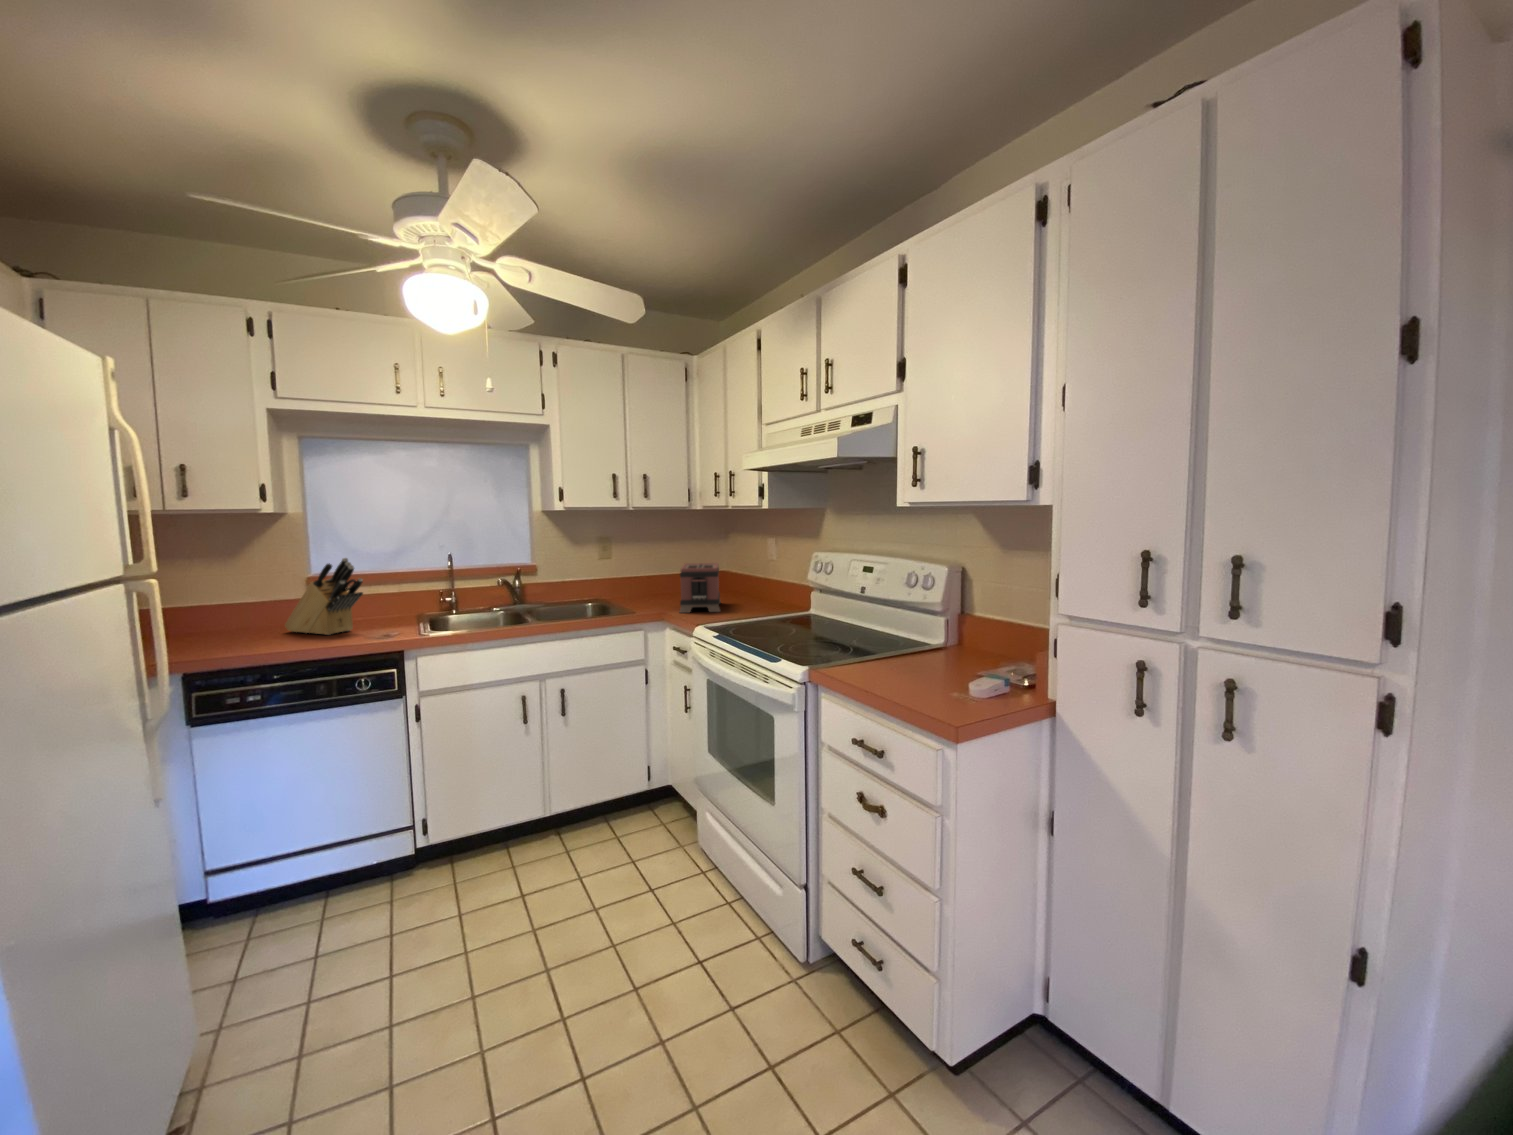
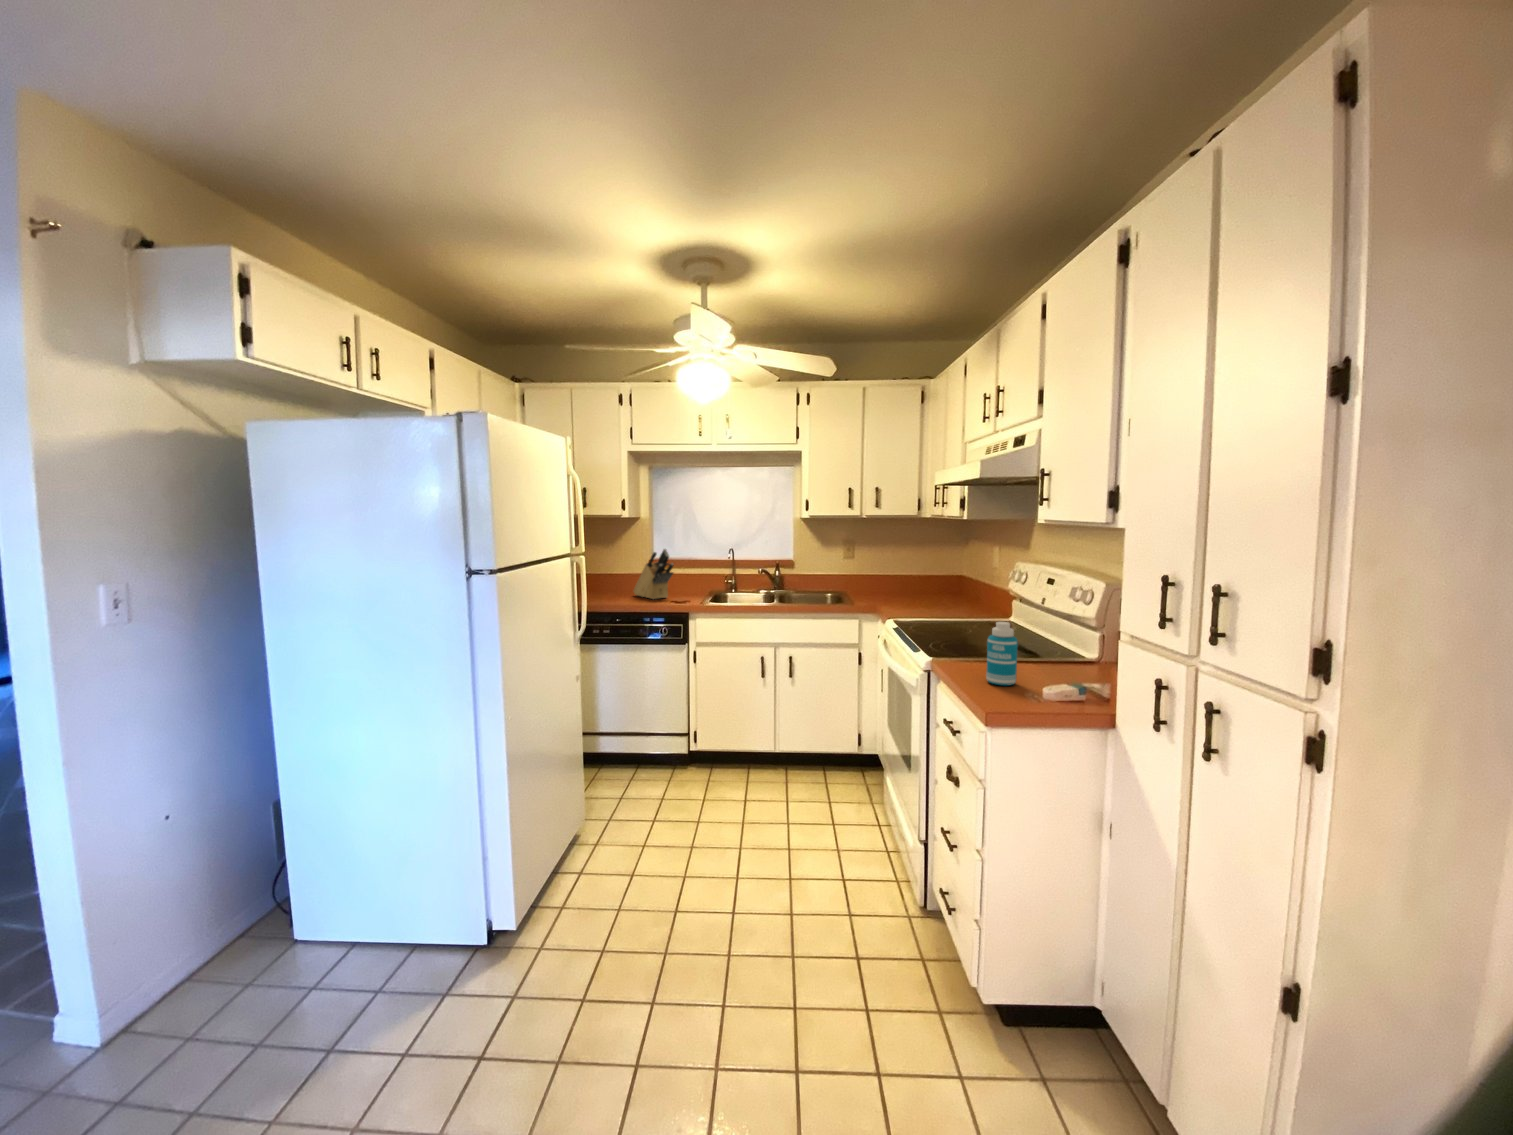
toaster: present [680,563,721,613] -> none [893,565,941,609]
bottle: none [901,618,934,691] -> present [986,622,1018,686]

